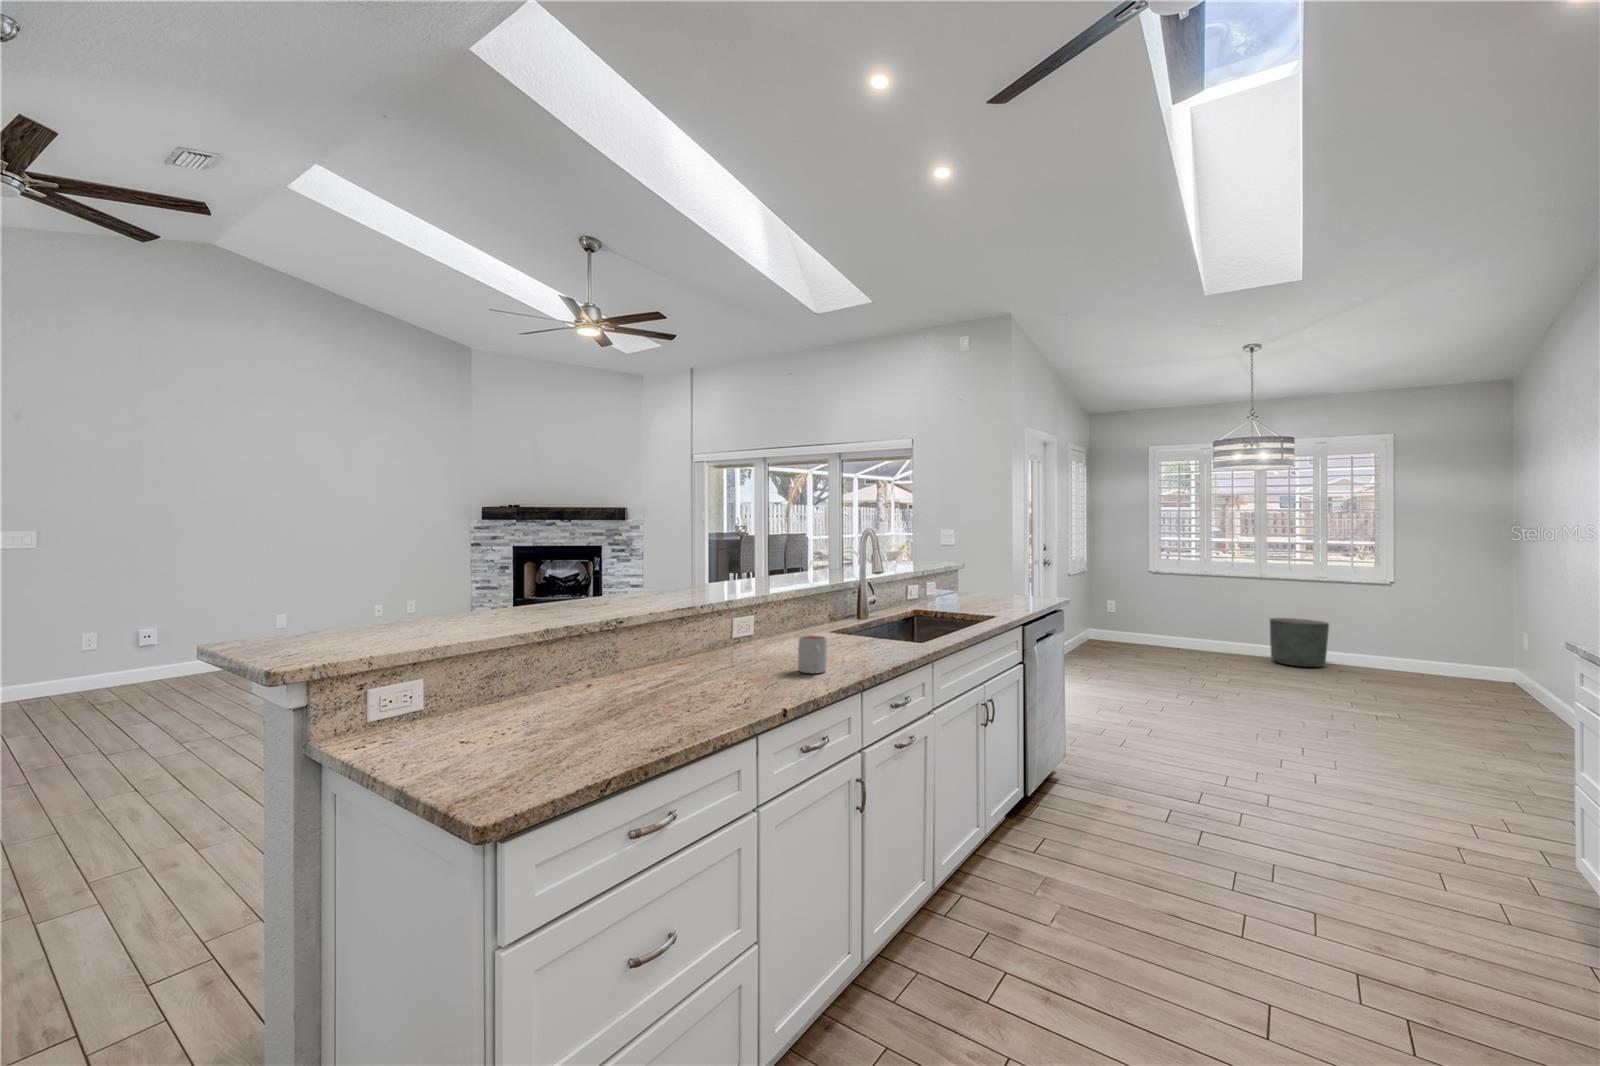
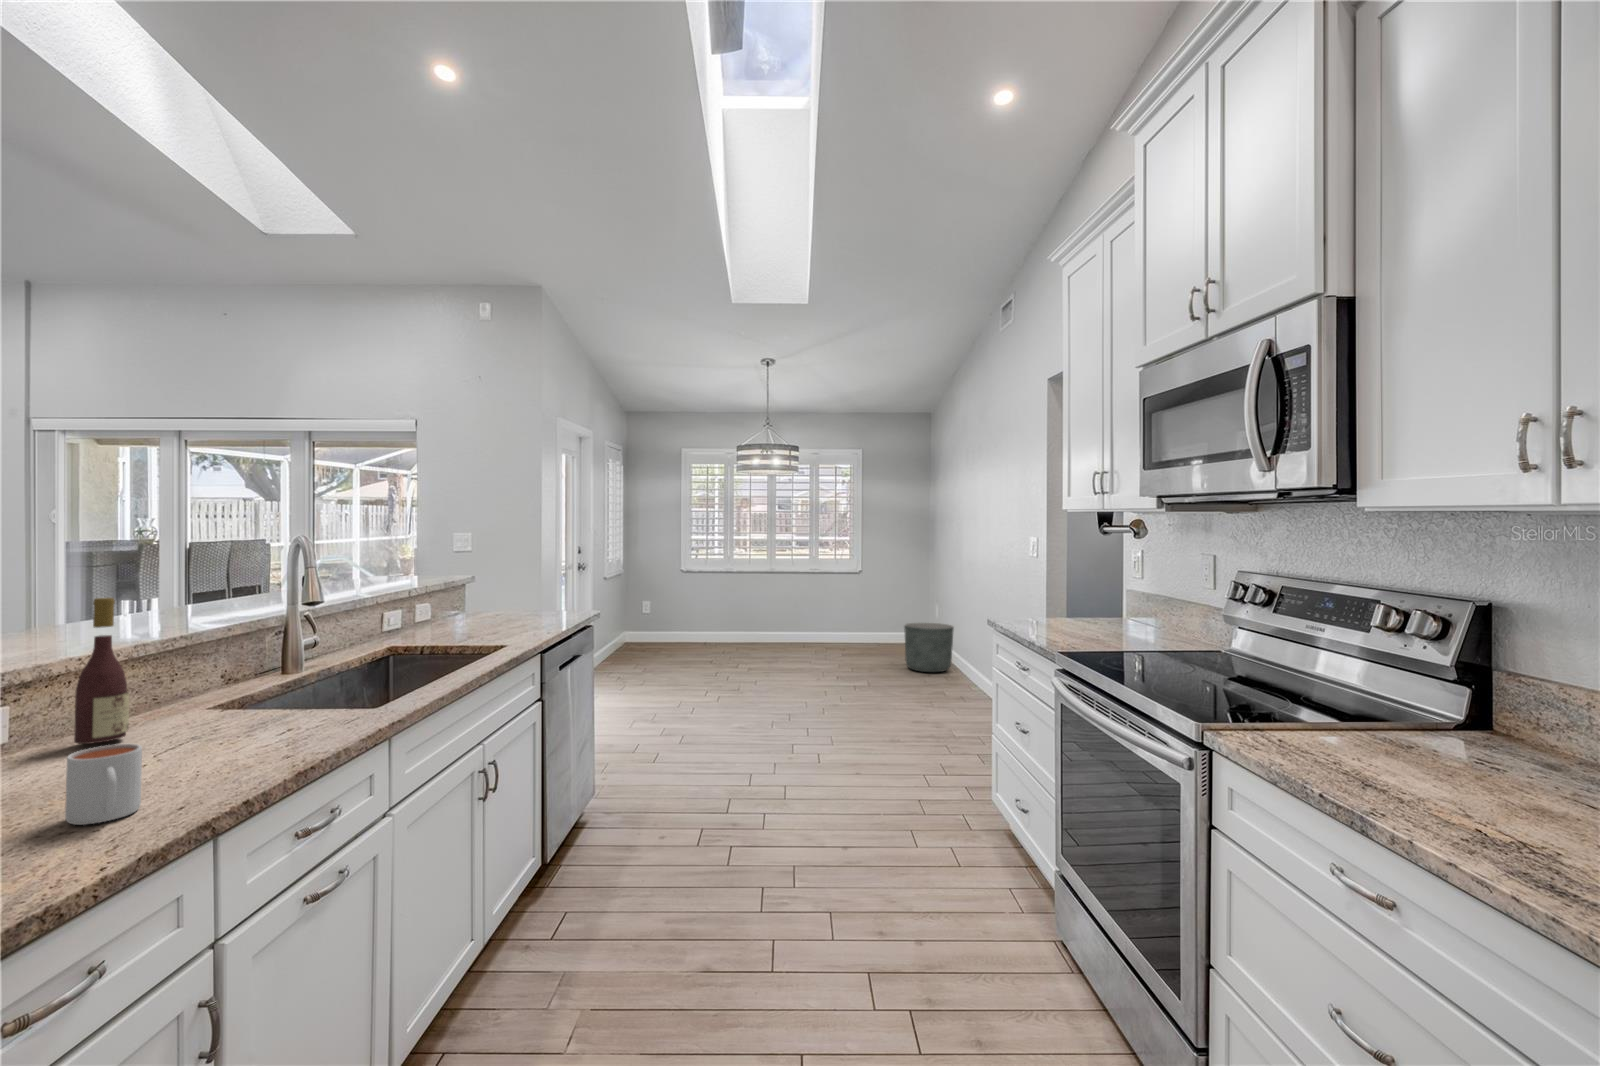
wine bottle: none [777,561,800,644] -> present [74,598,129,744]
planter: present [1270,618,1329,667] -> present [904,623,954,672]

